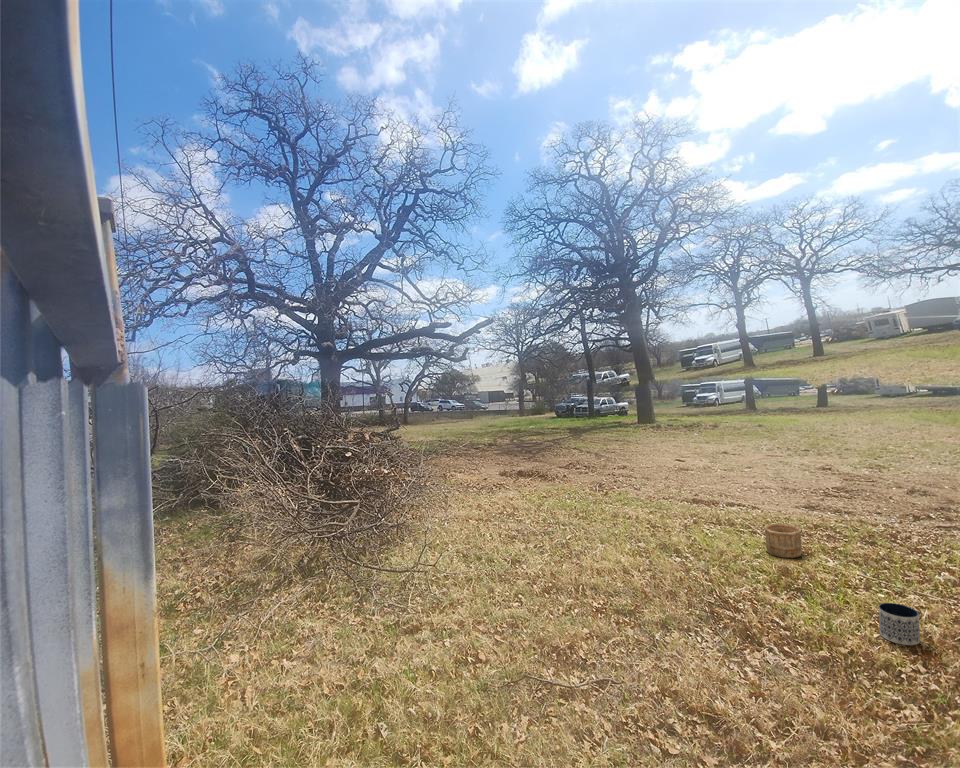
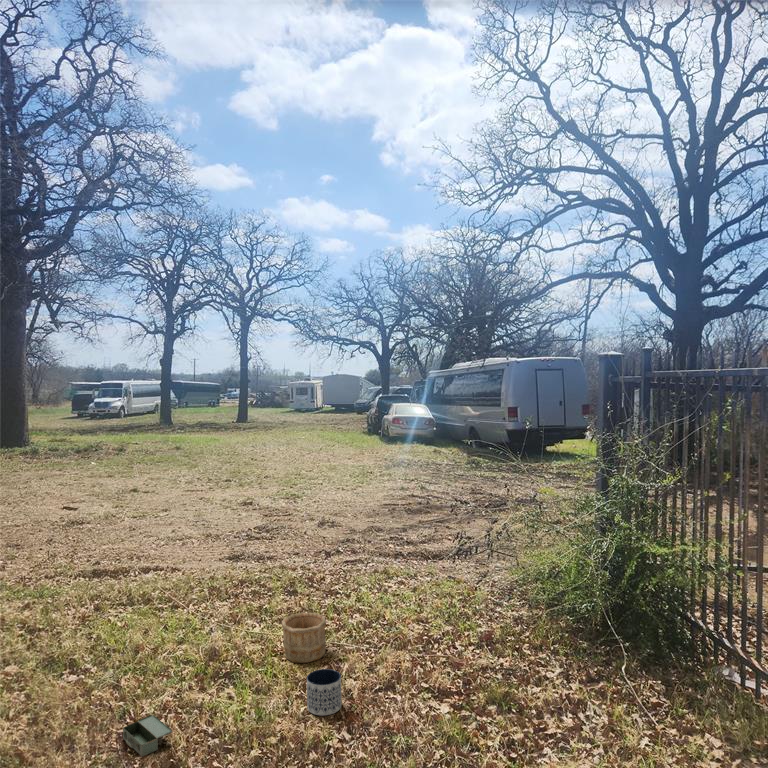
wooden bucket: present [764,524,802,558] -> present [282,612,326,663]
toolbox: none [712,596,750,621] -> present [123,715,172,757]

